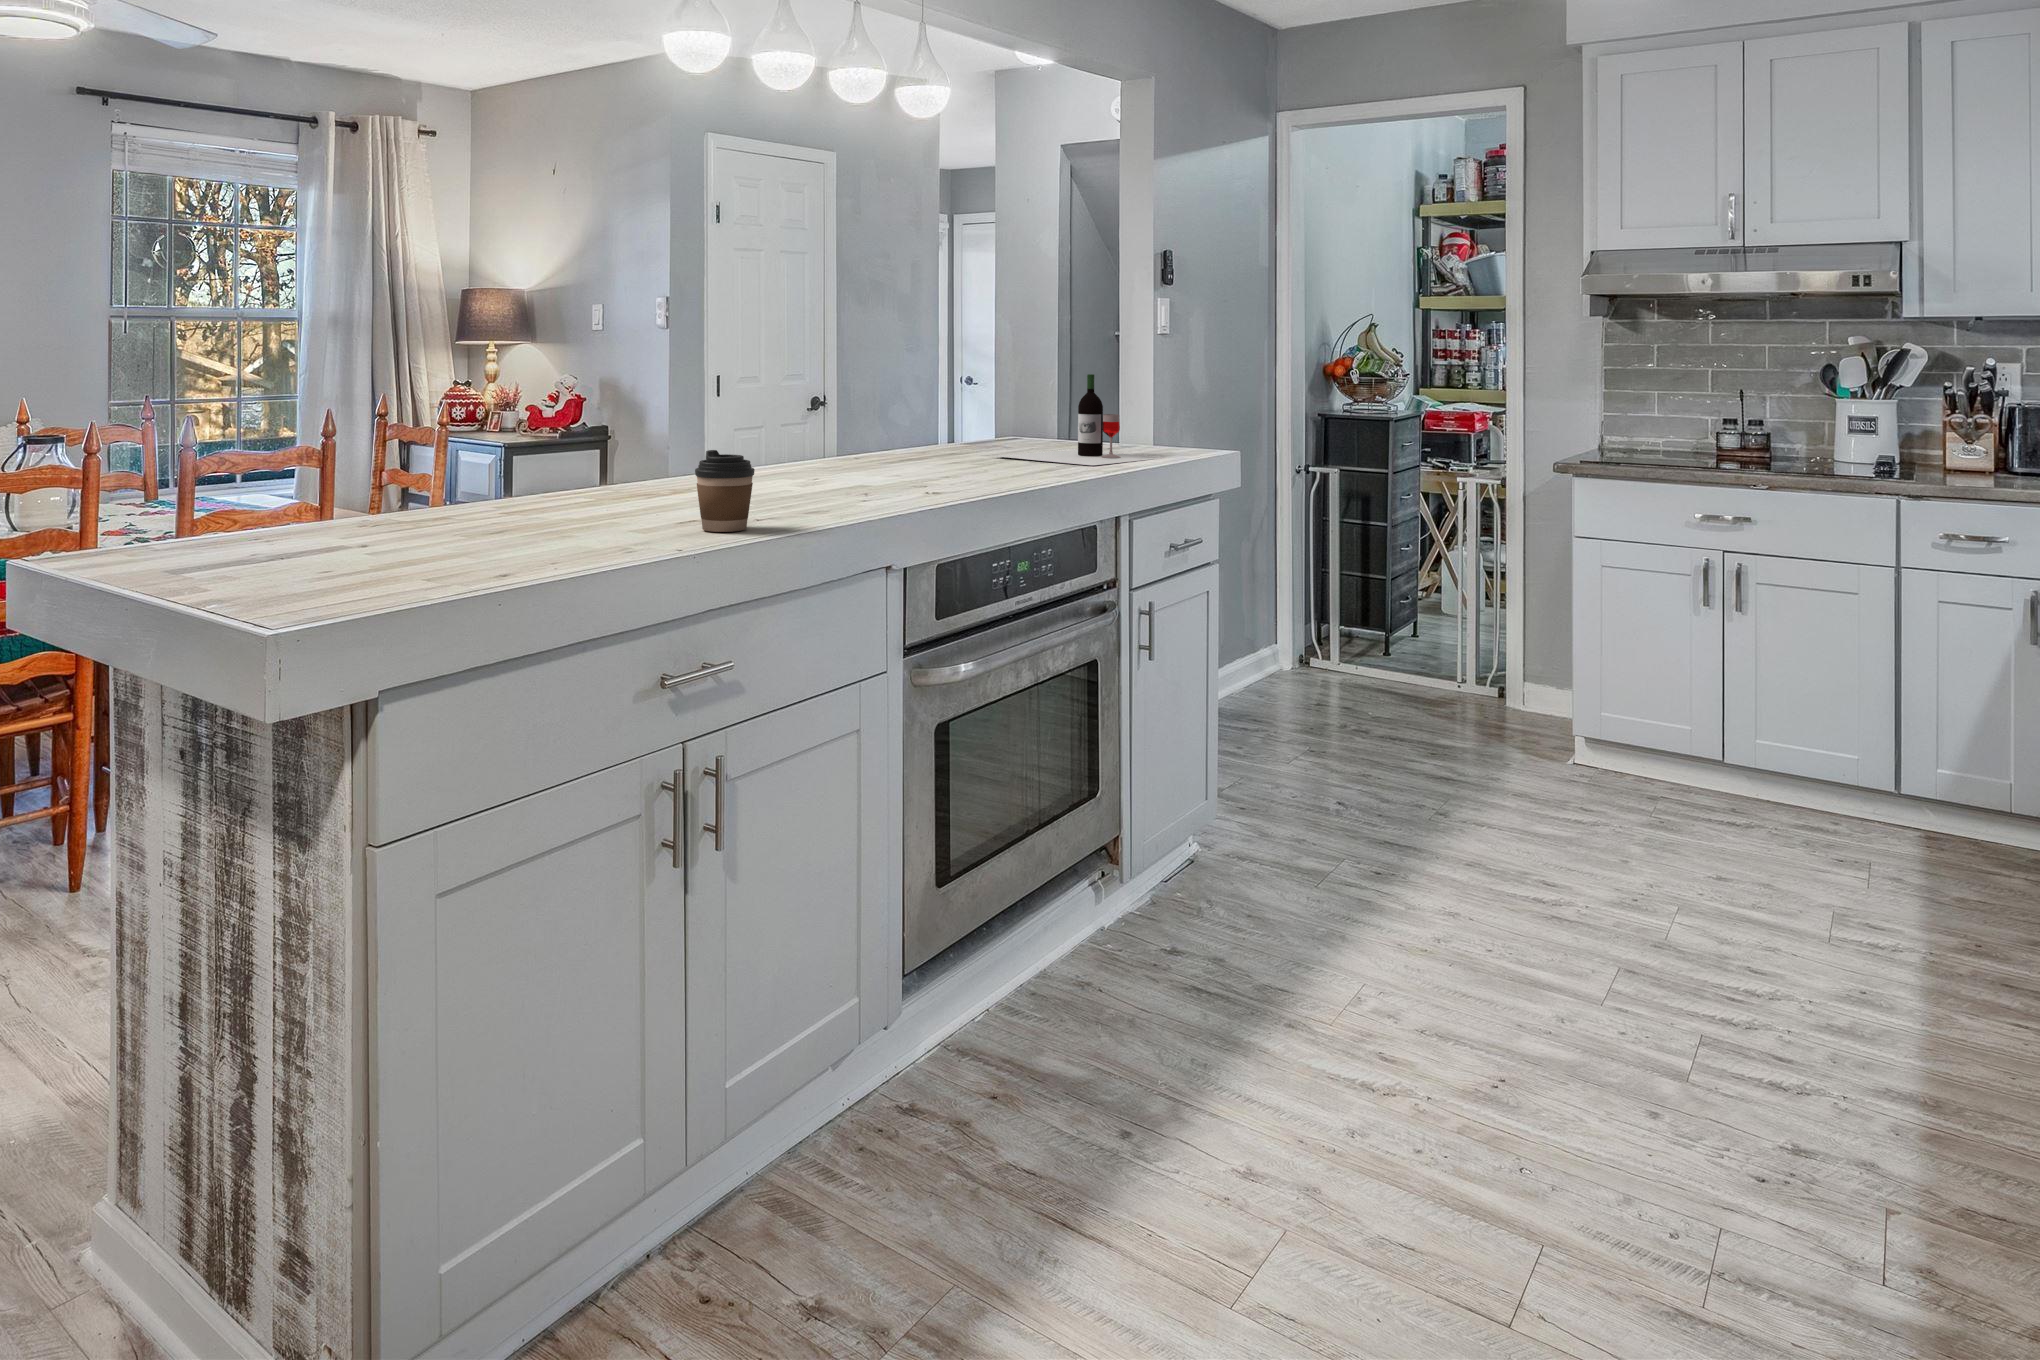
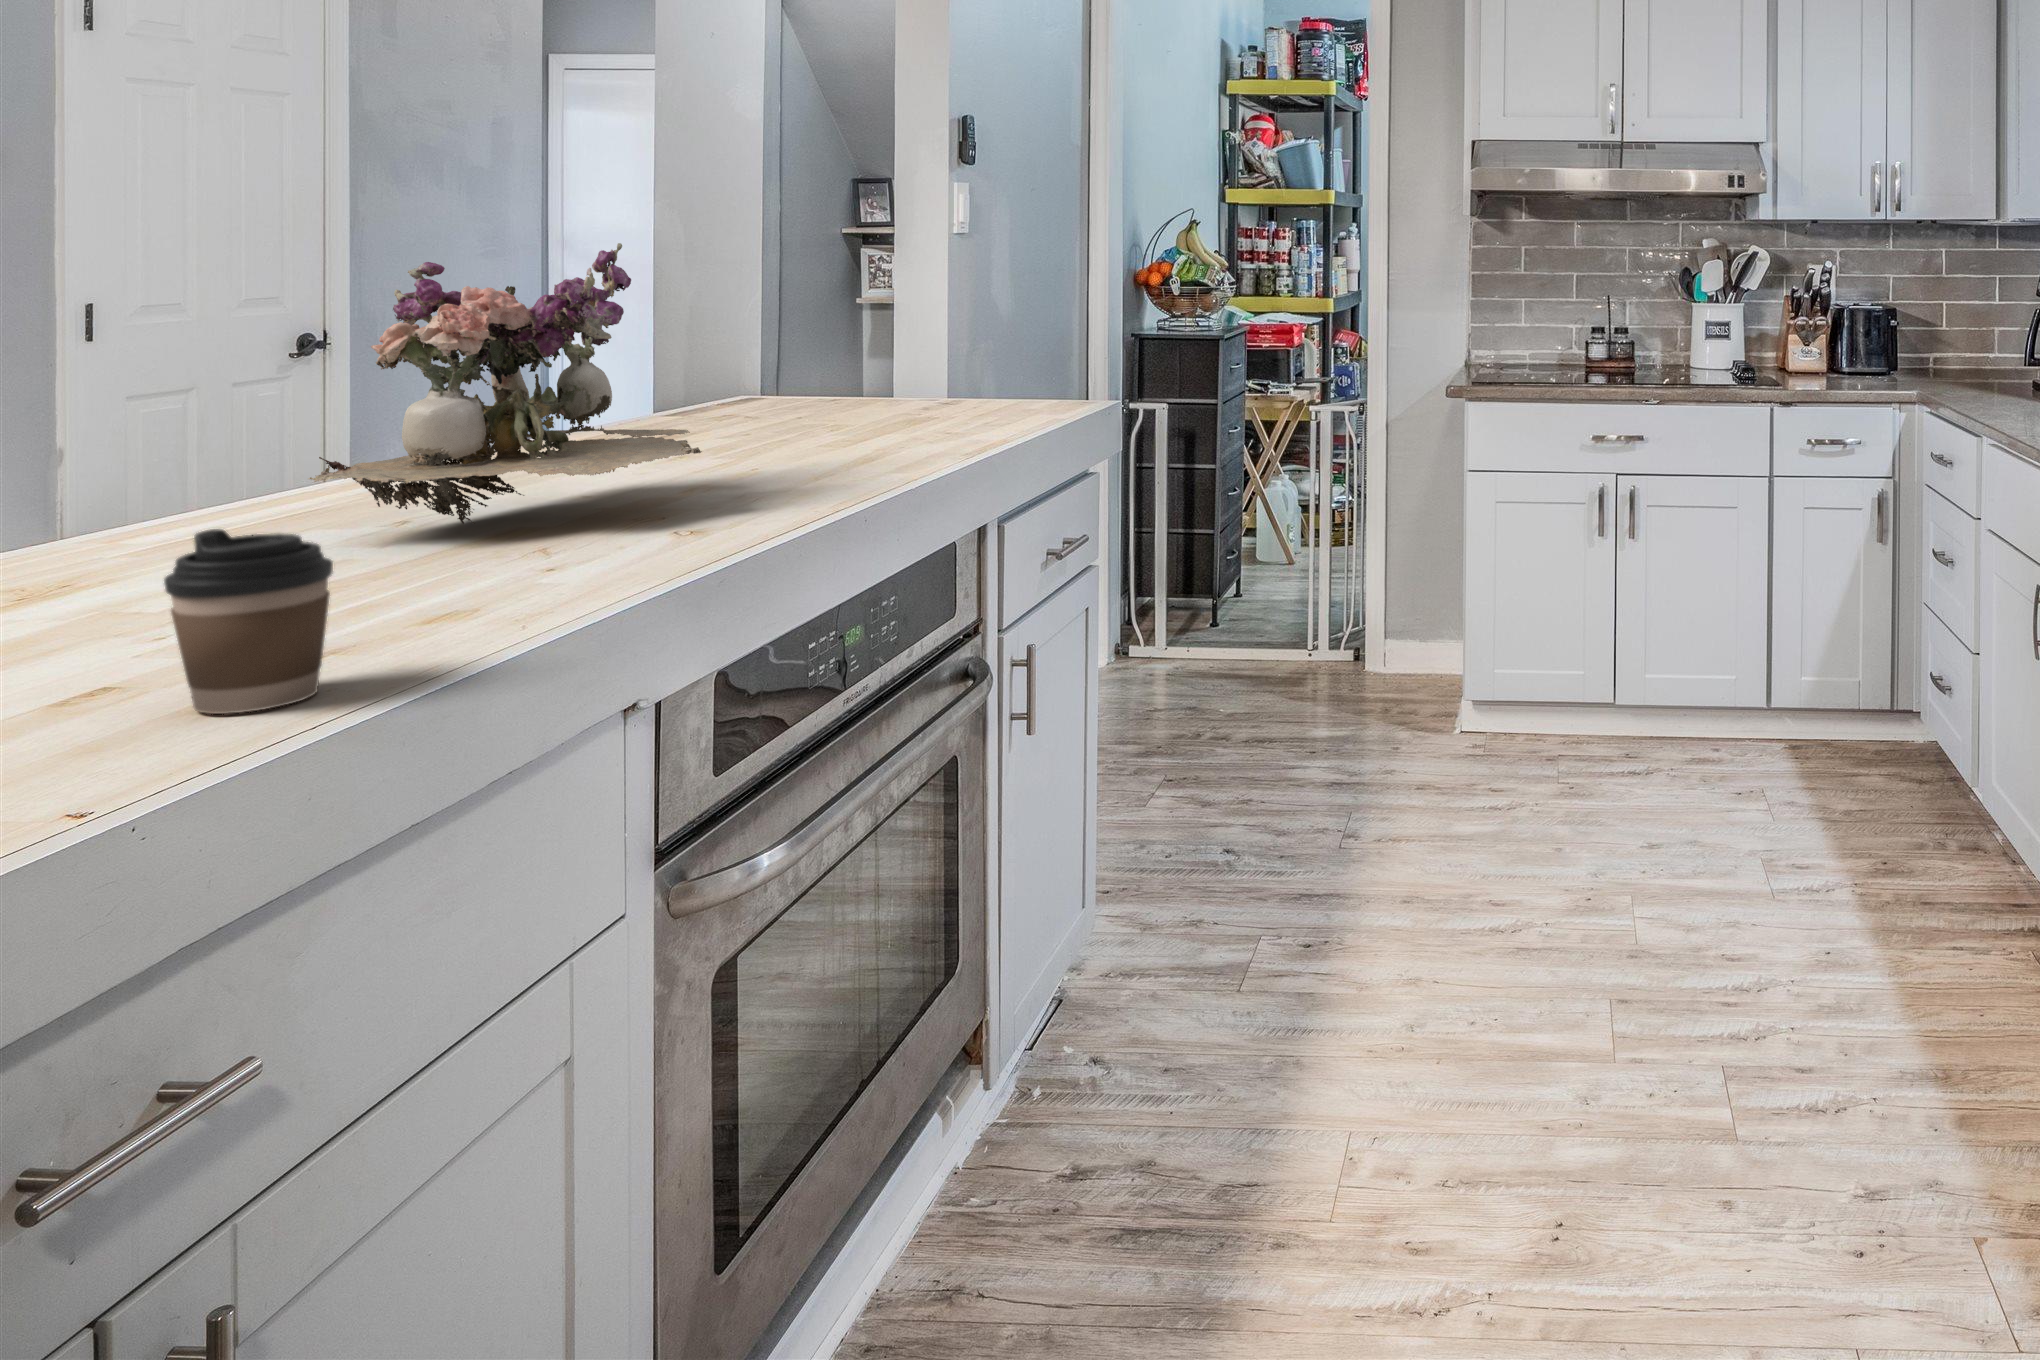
flower arrangement: none [766,329,948,480] -> present [308,243,702,524]
wine bottle: present [997,374,1163,465] -> none [743,307,1031,449]

